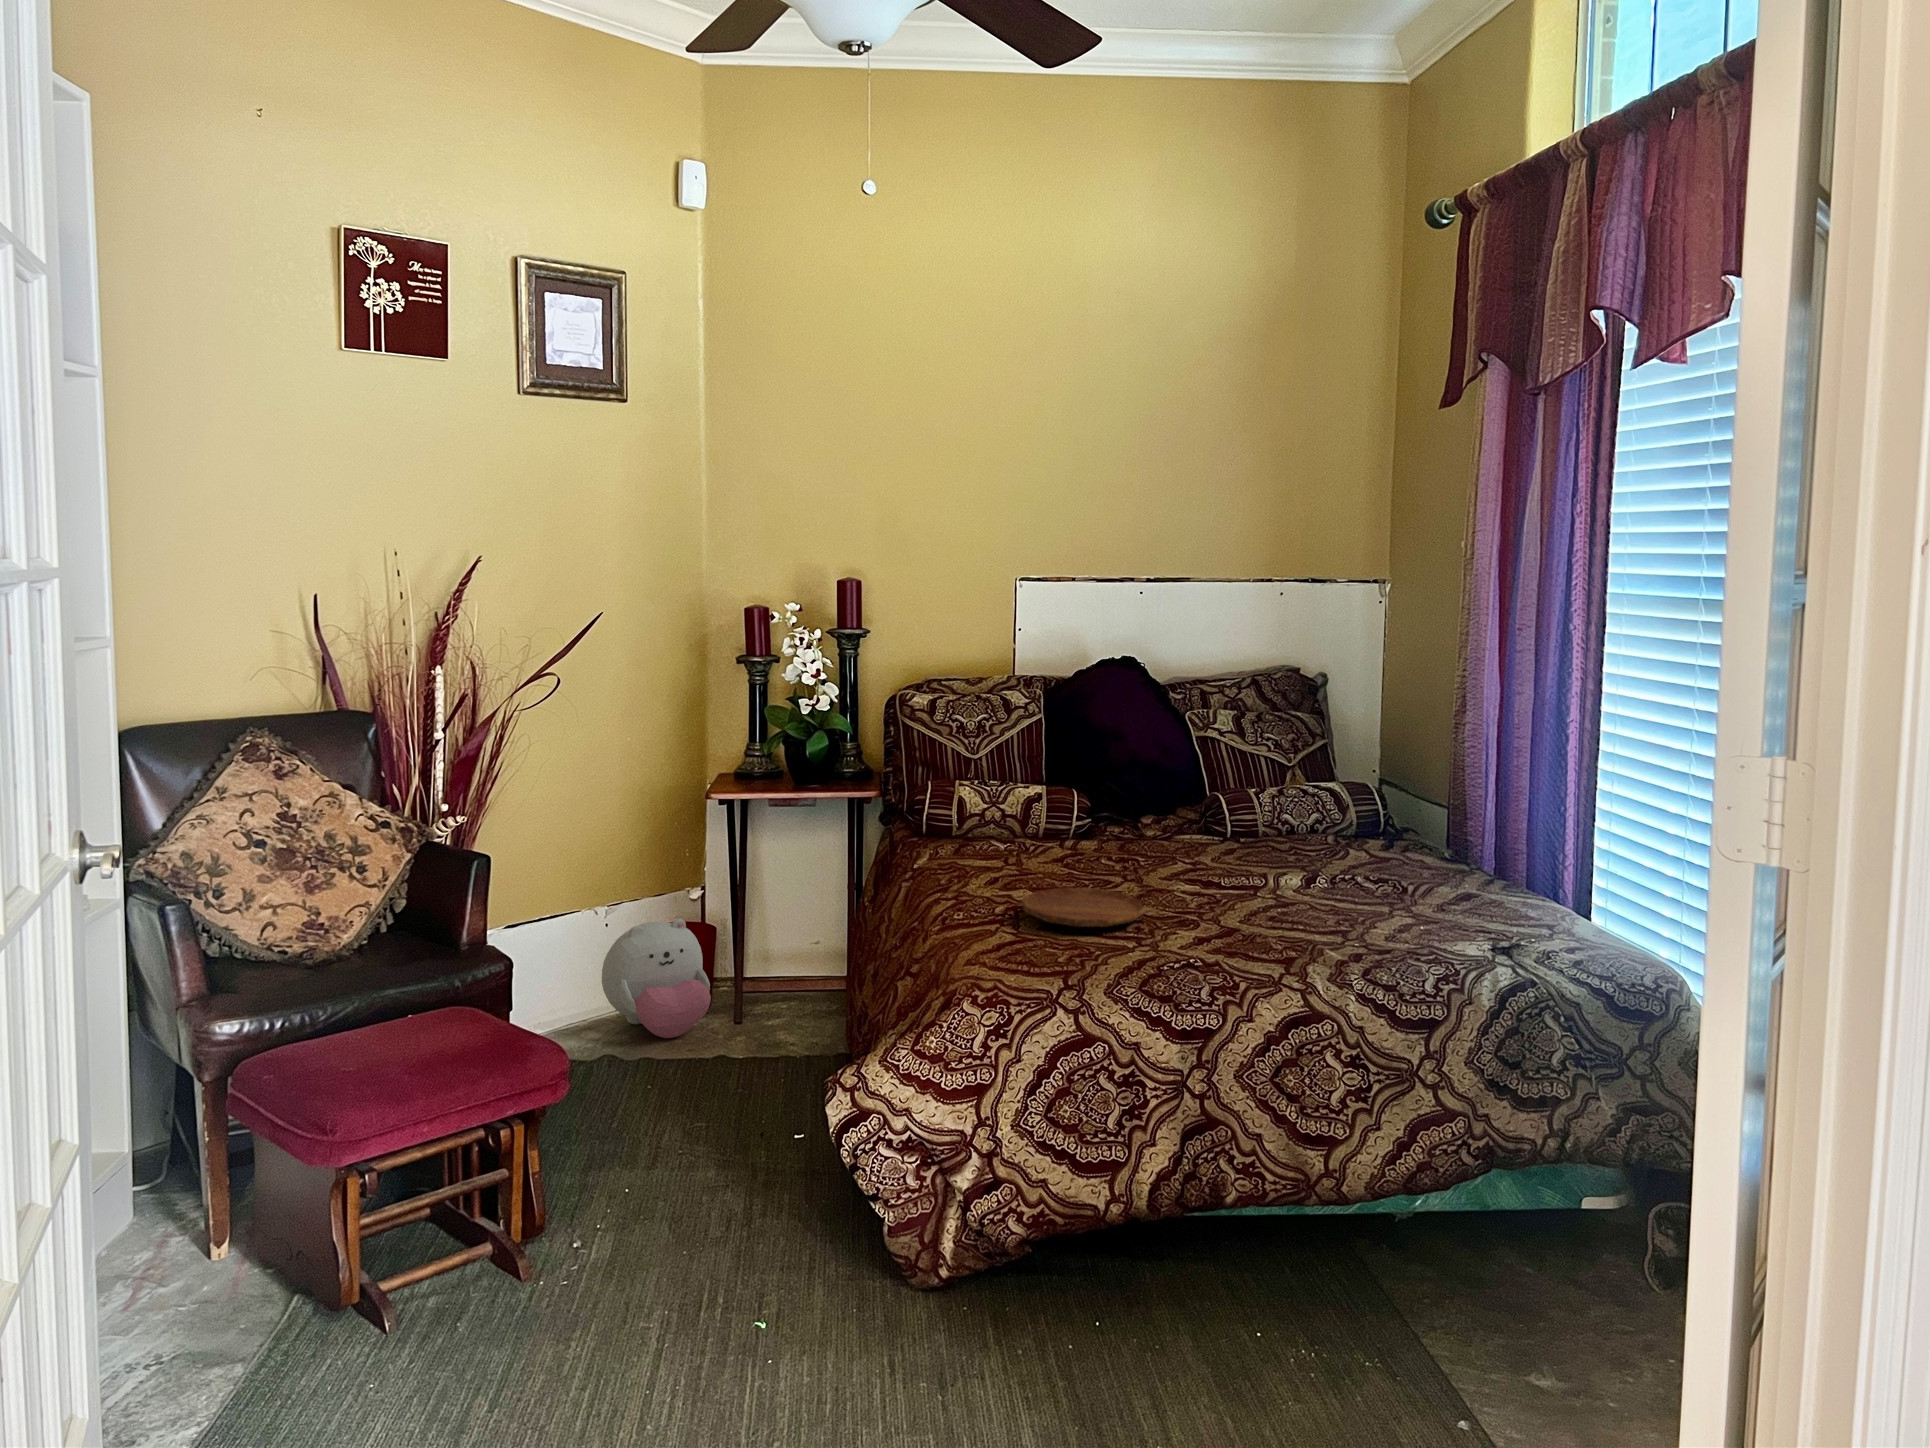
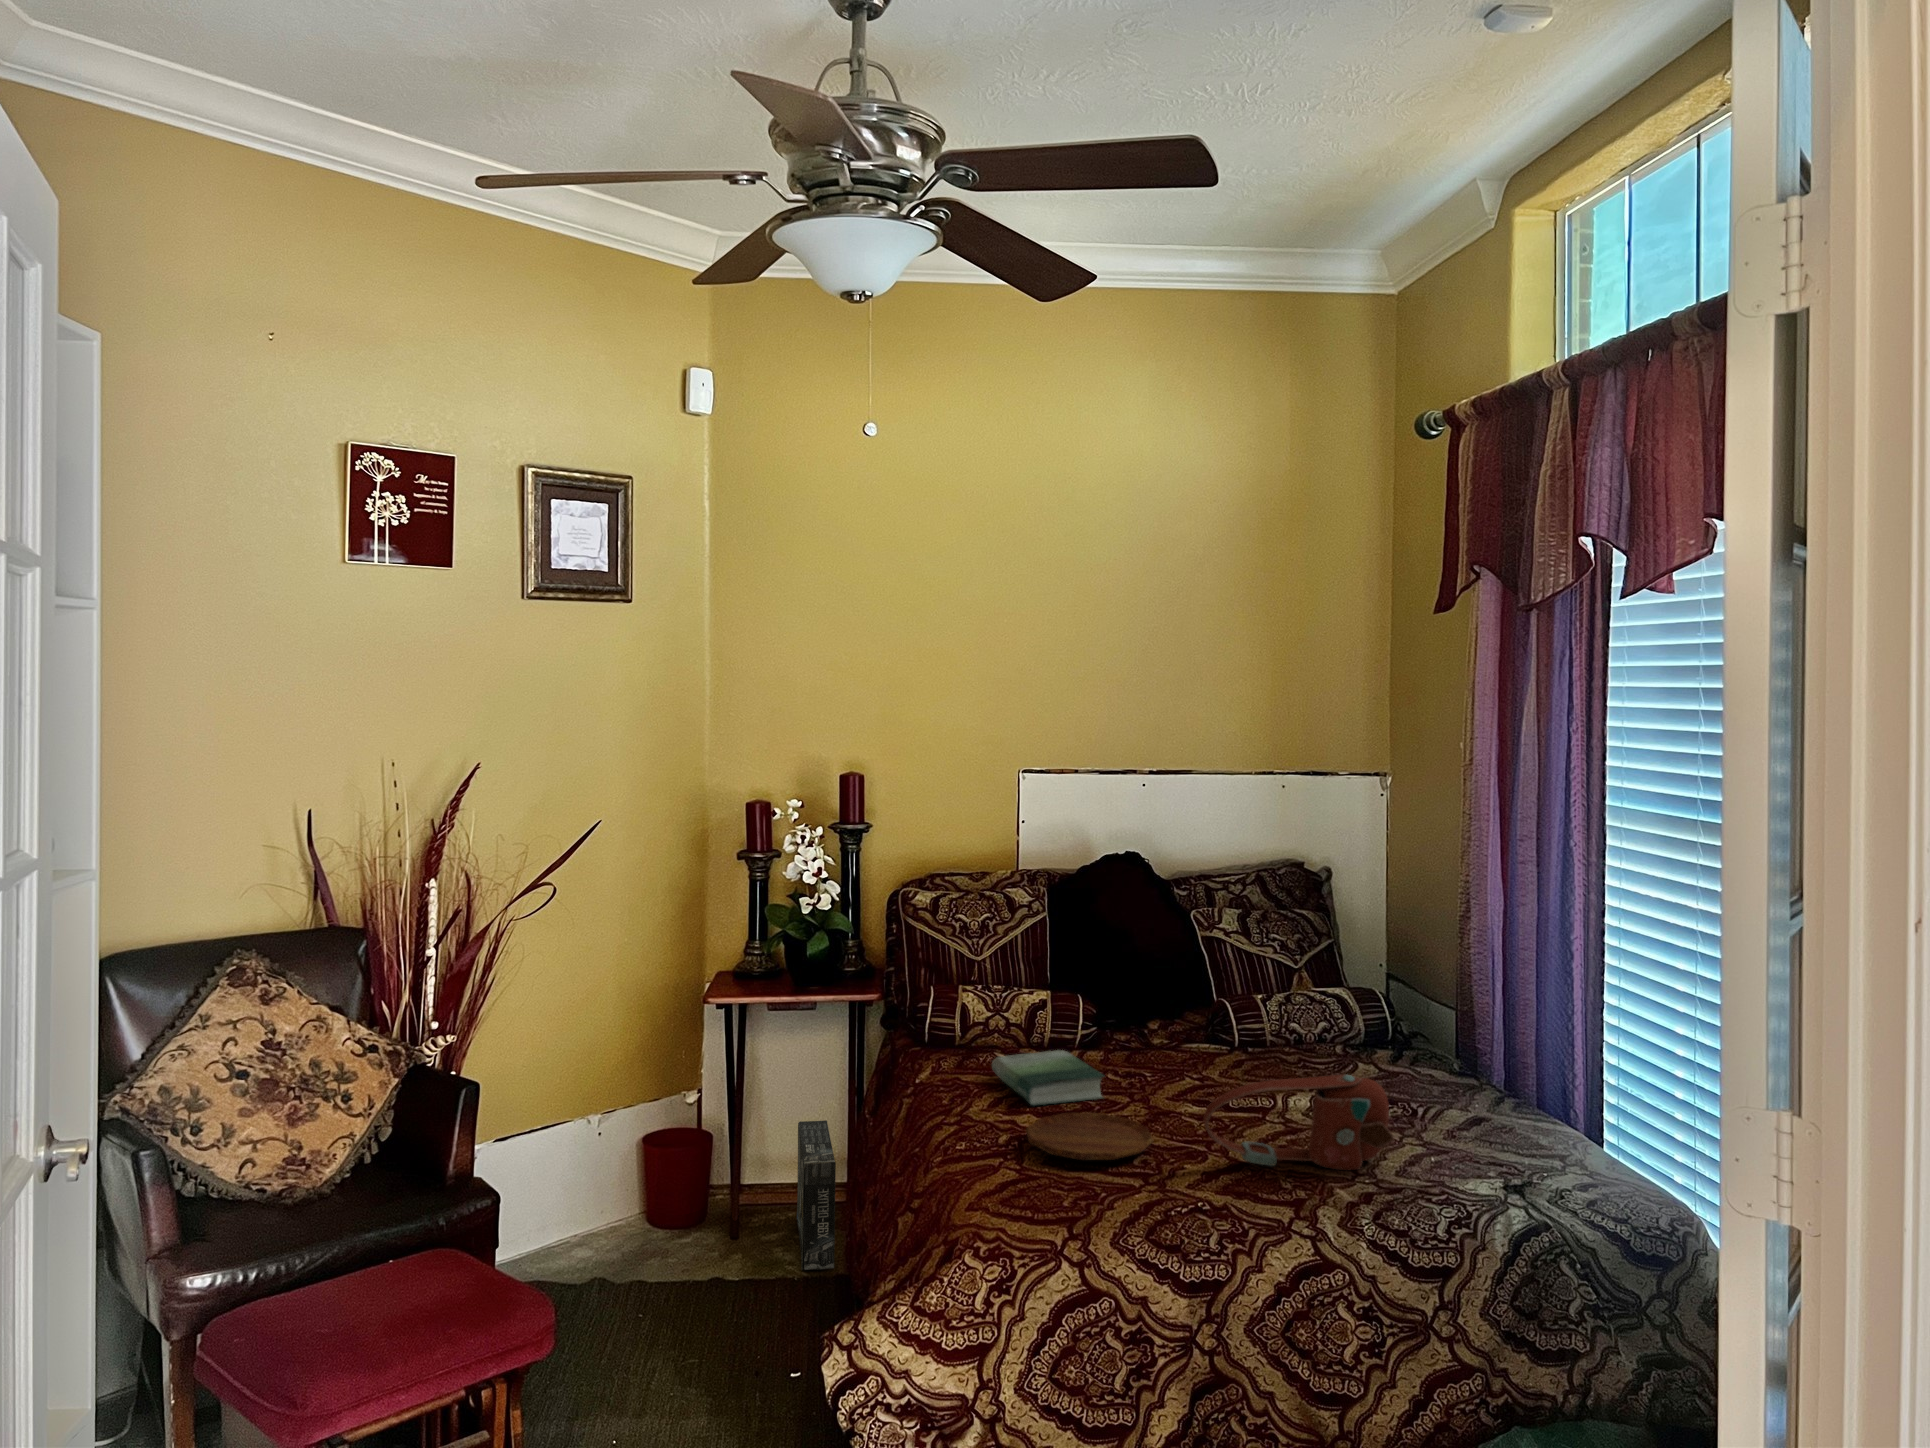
book: none [986,838,1098,884] -> present [992,1050,1104,1105]
handbag: none [1196,845,1385,937] -> present [1204,1074,1394,1170]
box: none [796,914,834,1049] -> present [797,1120,836,1270]
plush toy: present [602,919,711,1038] -> none [593,1130,707,1260]

